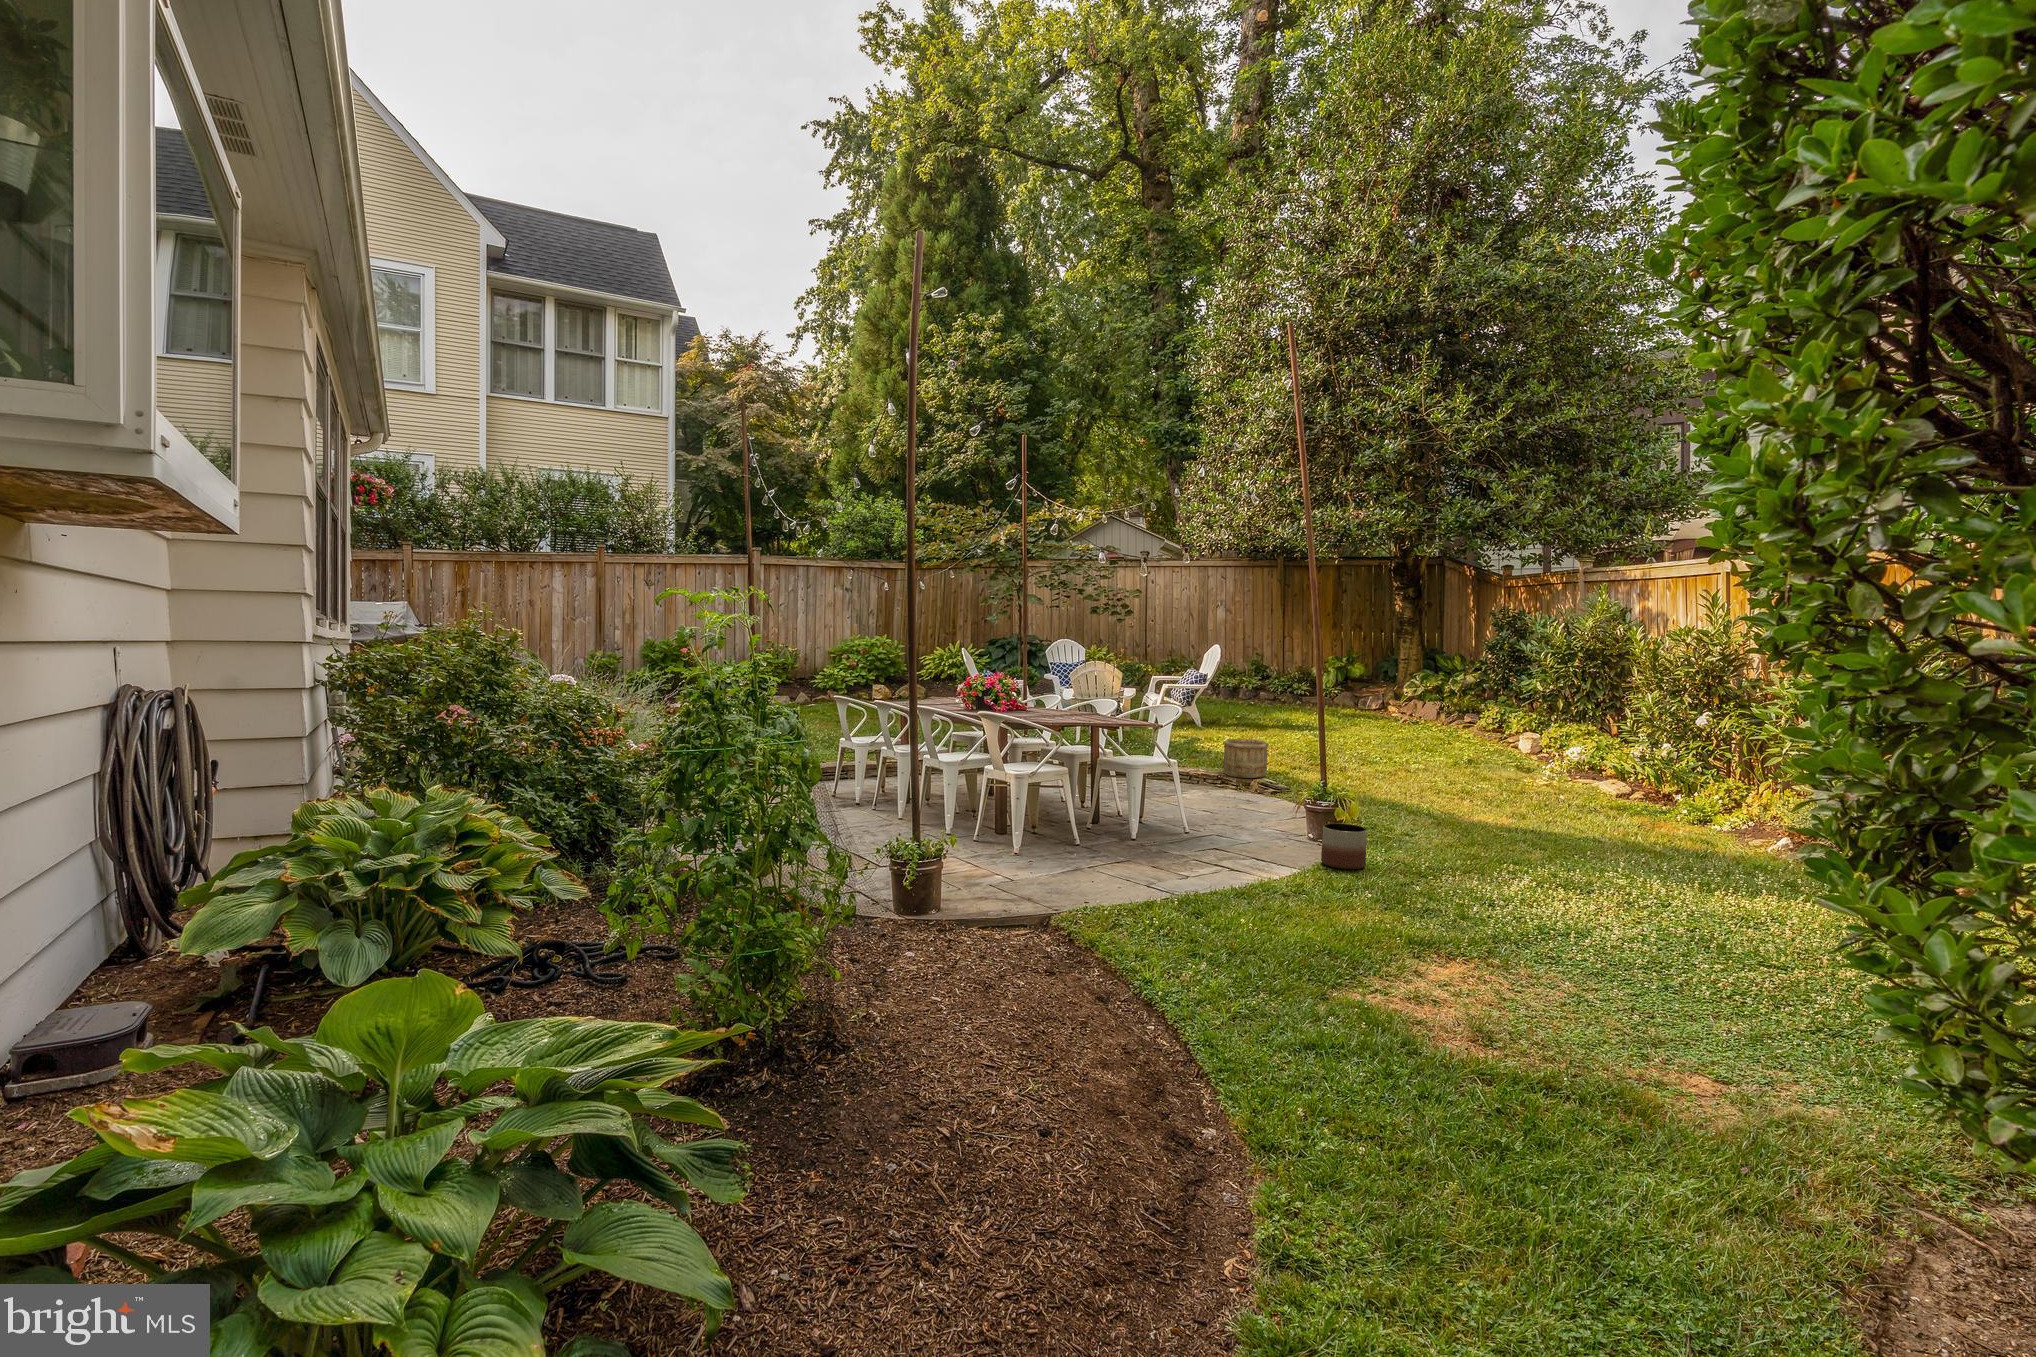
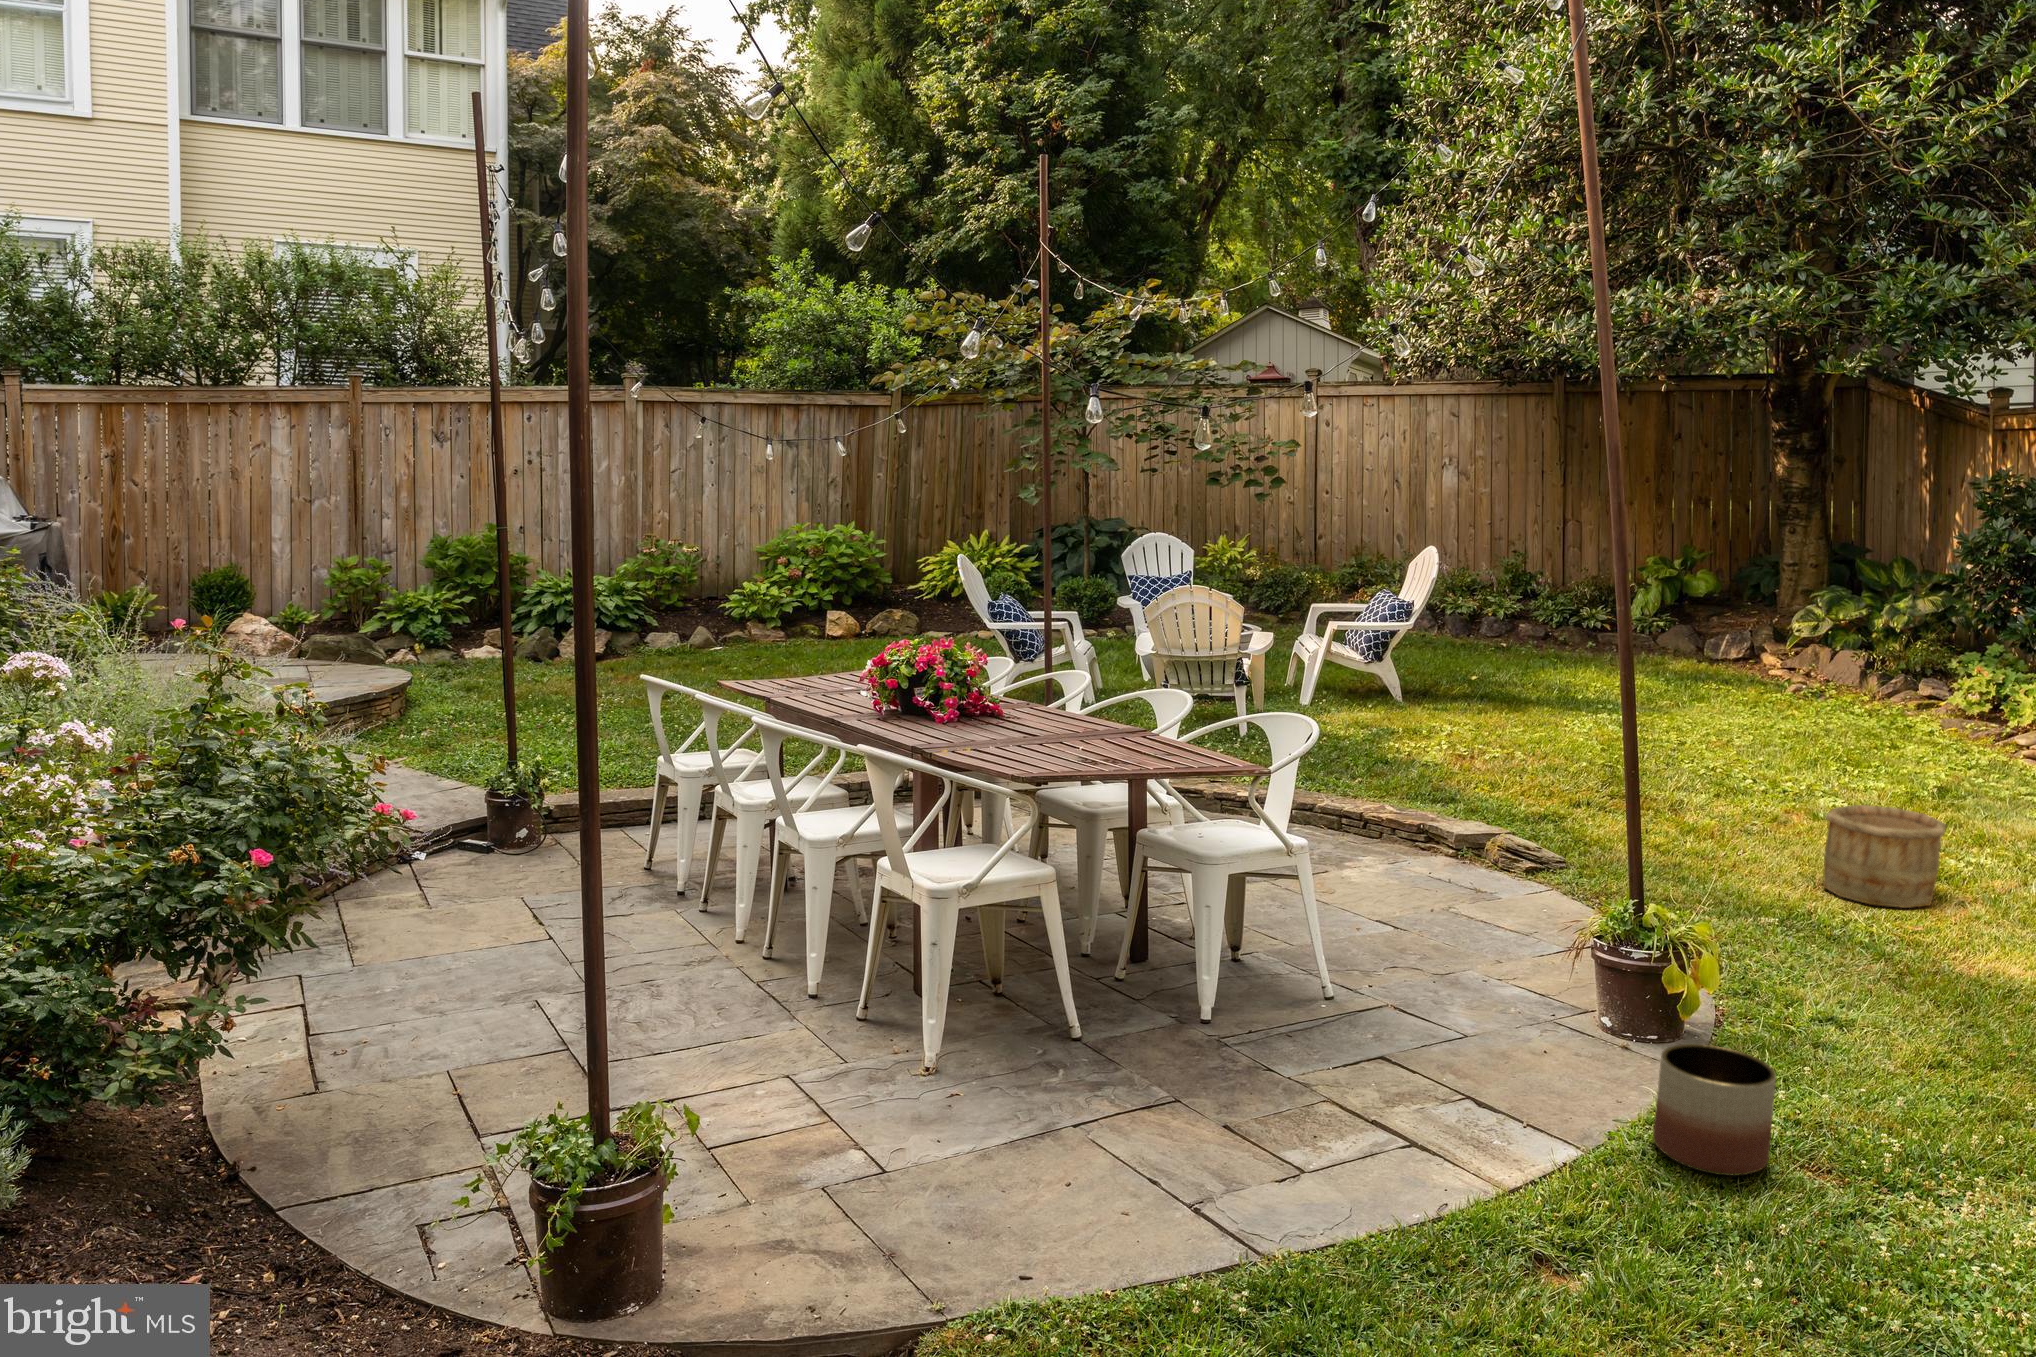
wooden bucket: present [1223,739,1269,778] -> present [1823,805,1946,908]

